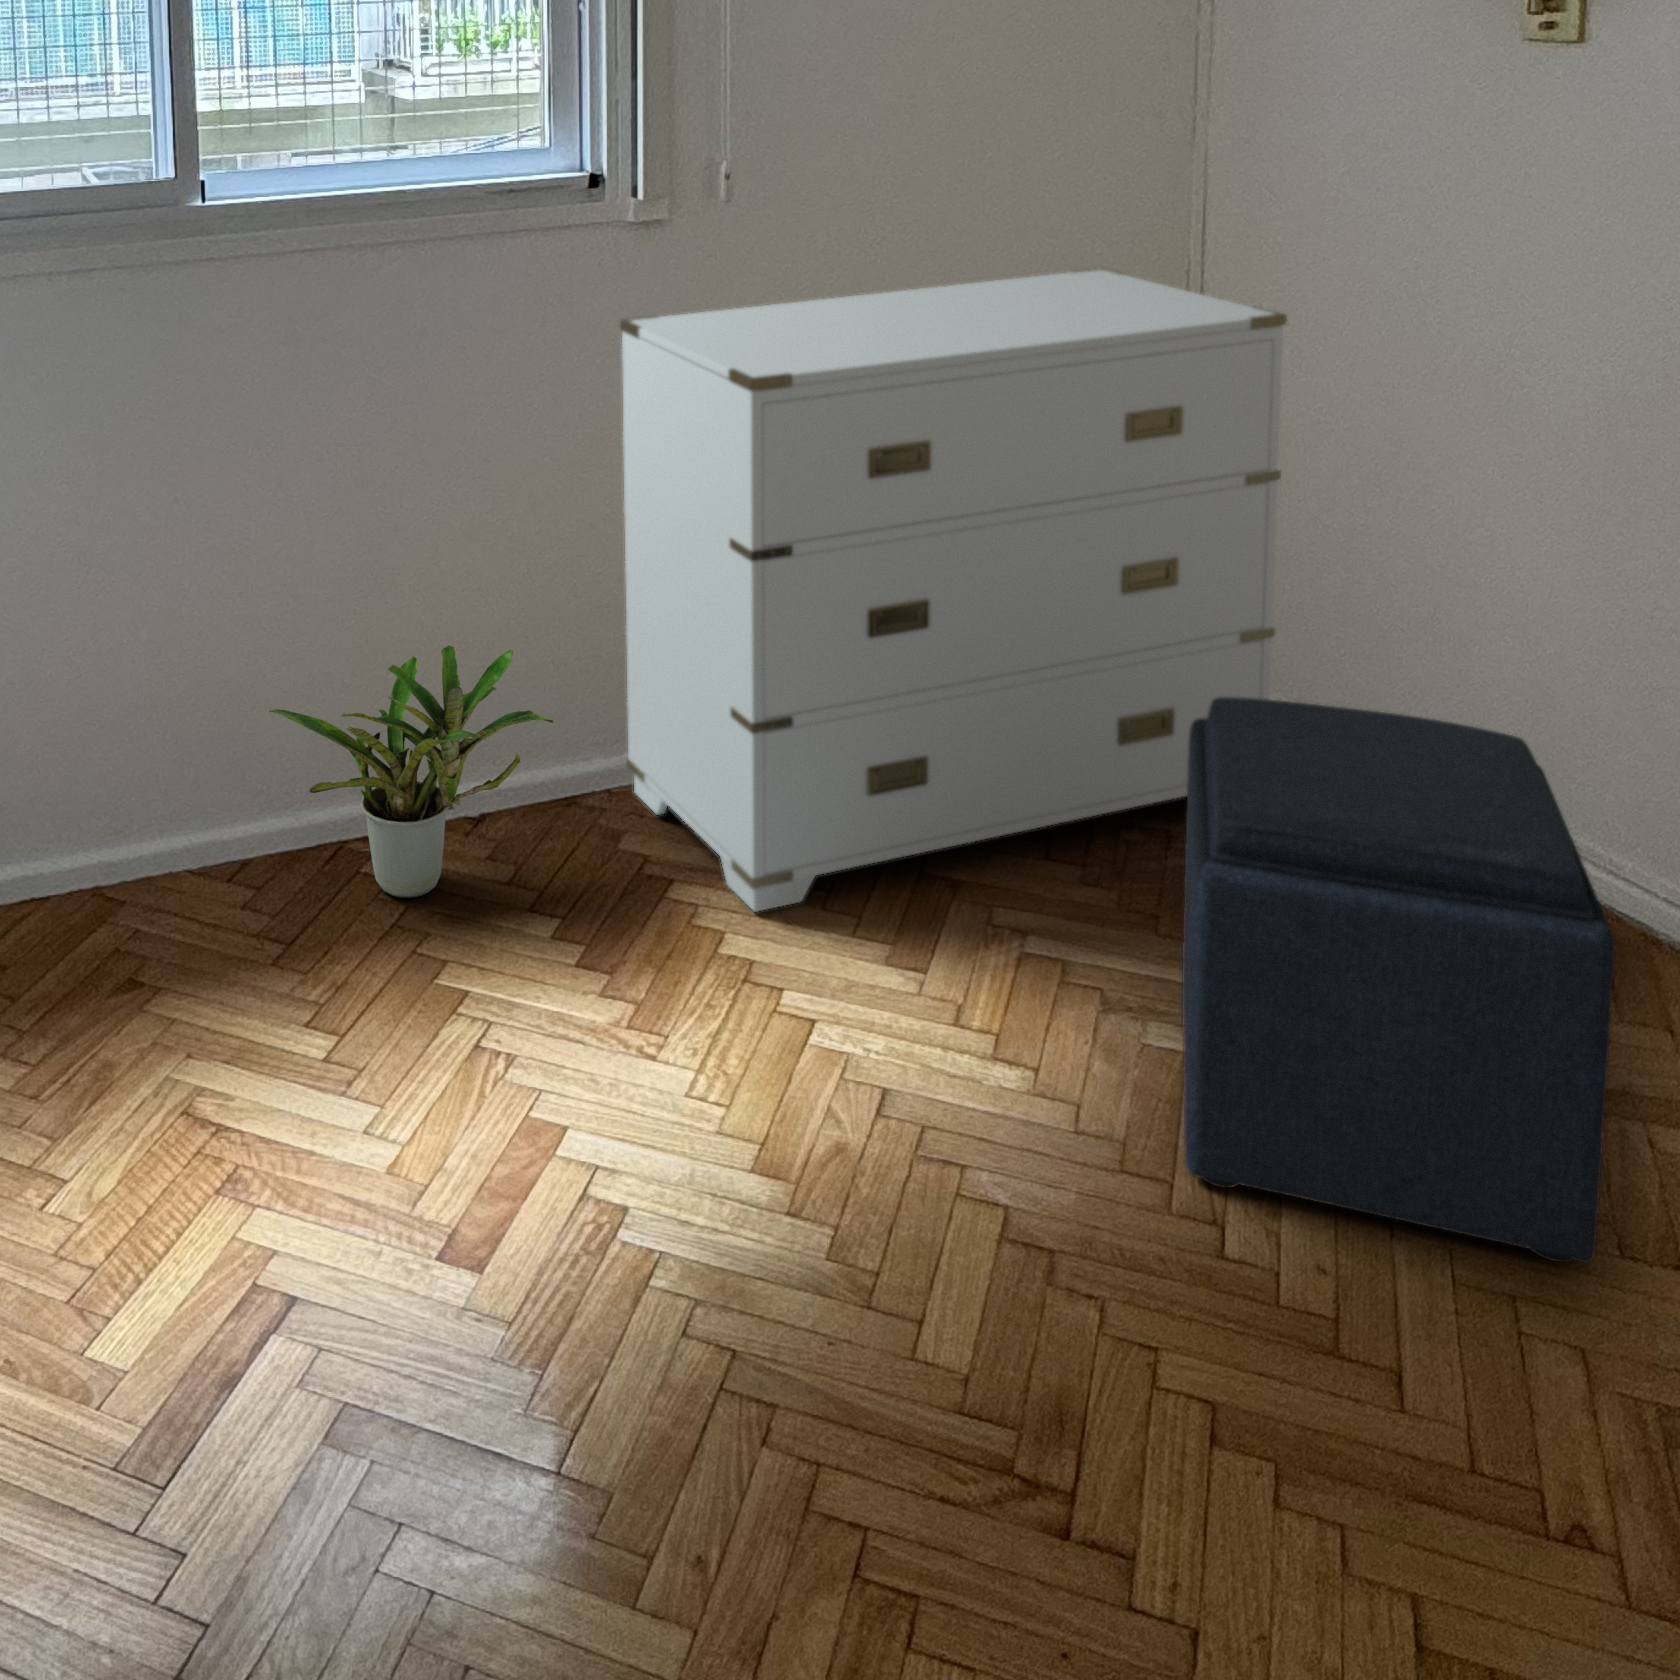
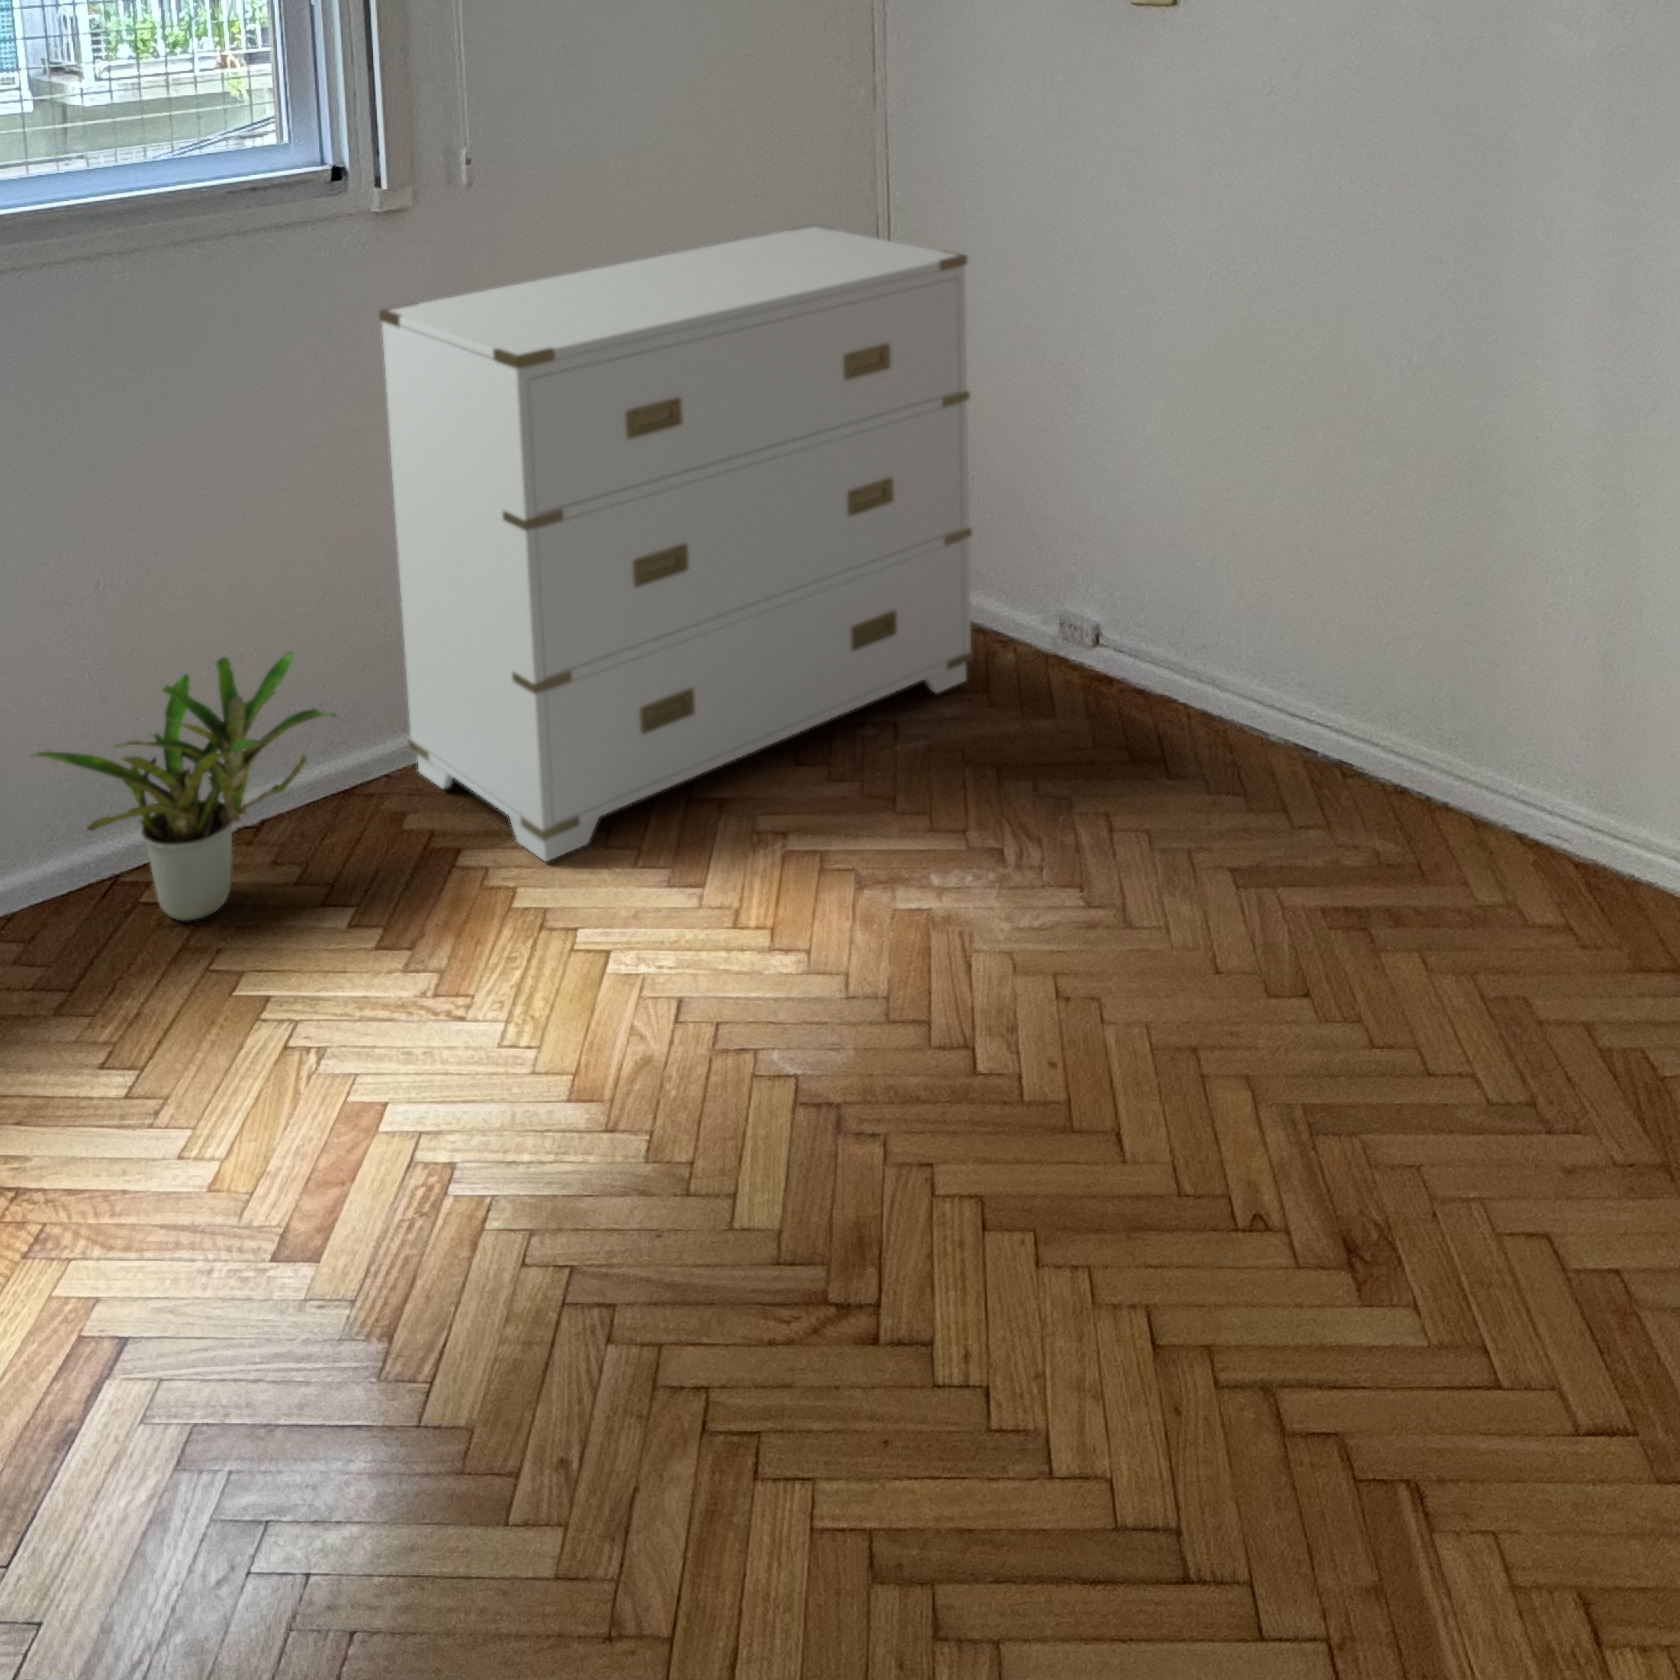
ottoman: present [1182,697,1615,1263] -> none [913,586,1234,1011]

